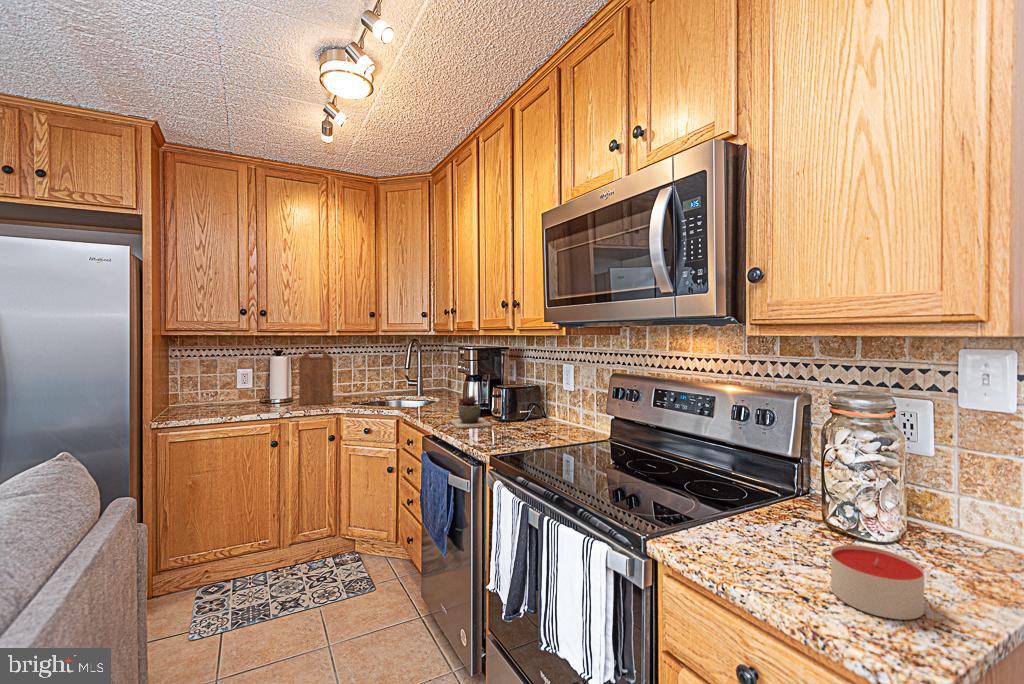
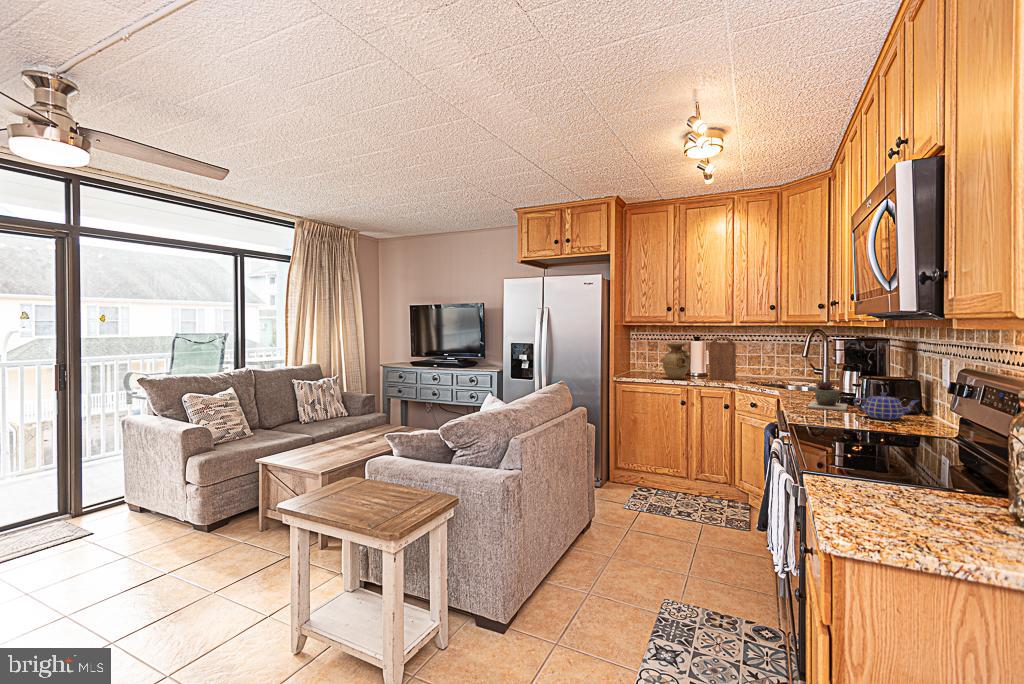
vase: none [233,359,275,411] -> present [662,343,690,379]
teapot: none [506,403,558,431] -> present [854,392,919,420]
candle: present [831,545,924,620] -> none [879,496,953,546]

